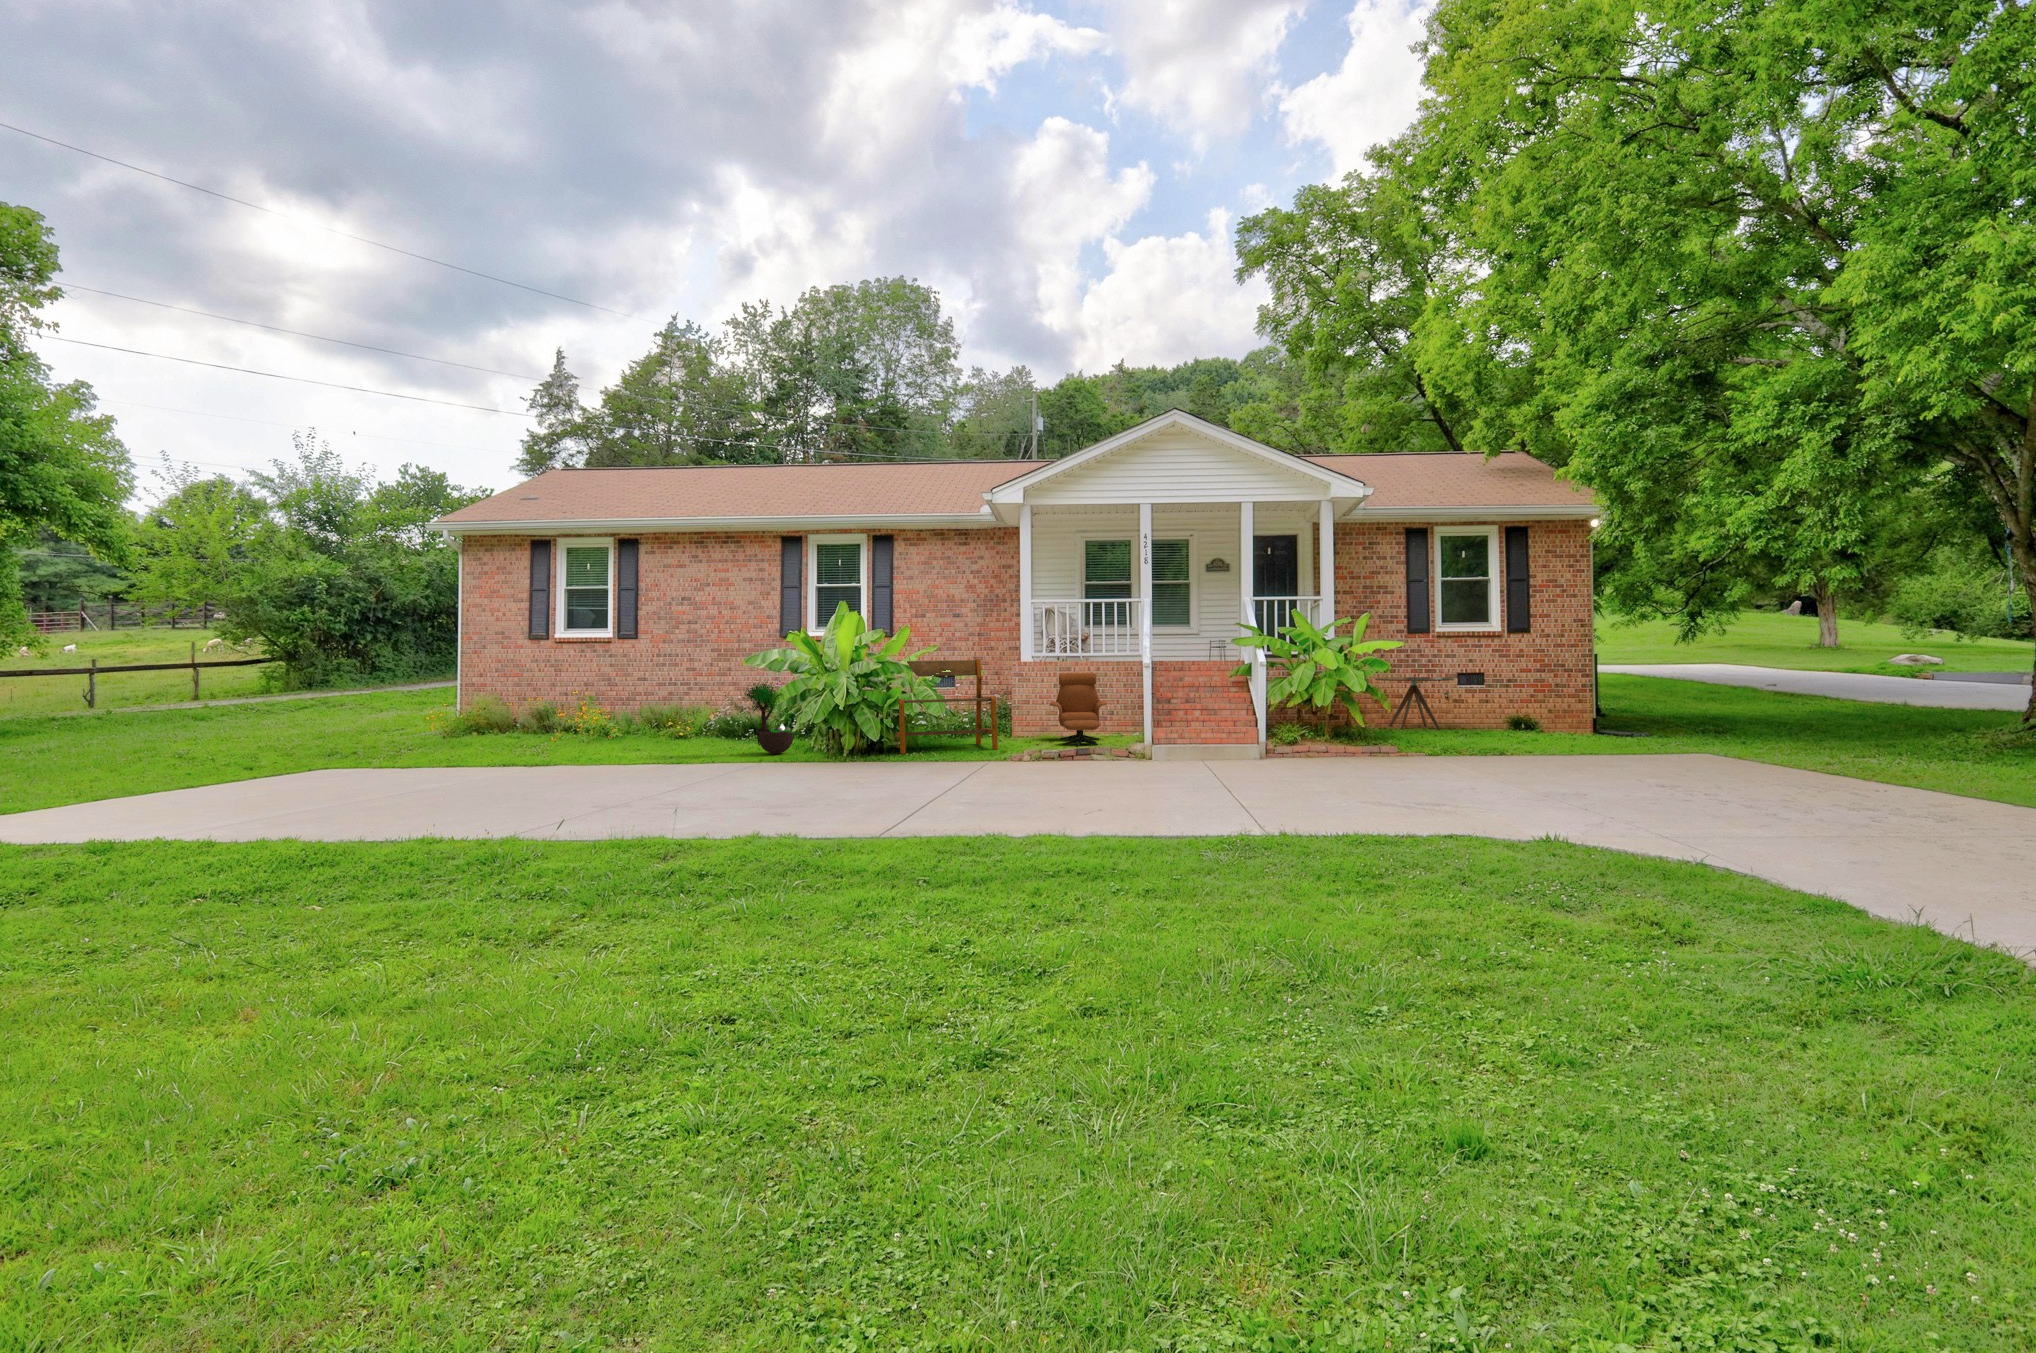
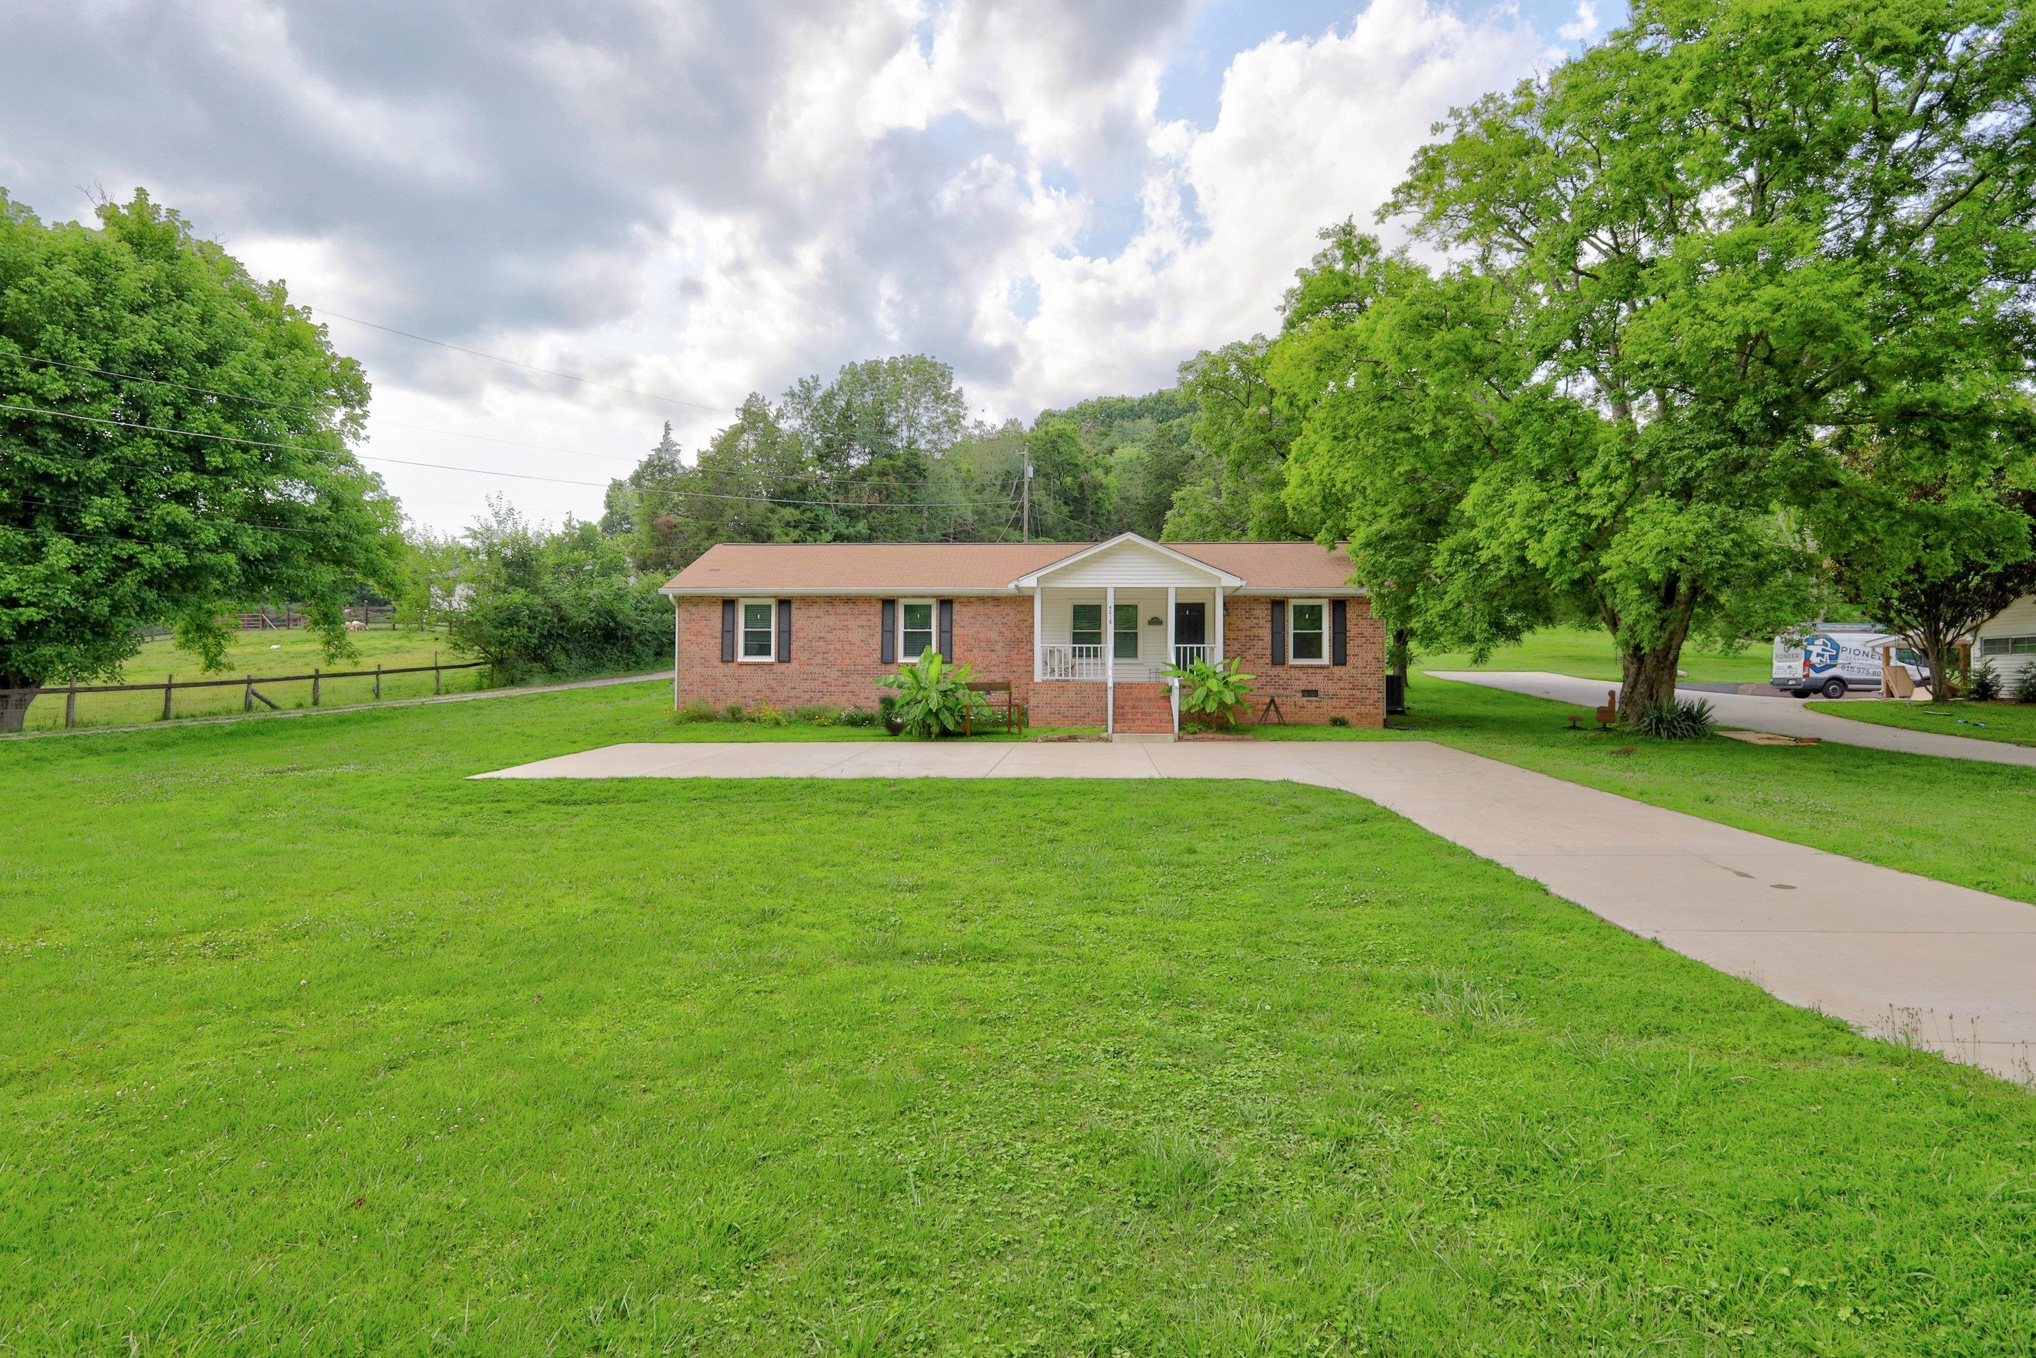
lounge chair: present [1050,673,1107,746] -> present [1562,690,1618,731]

